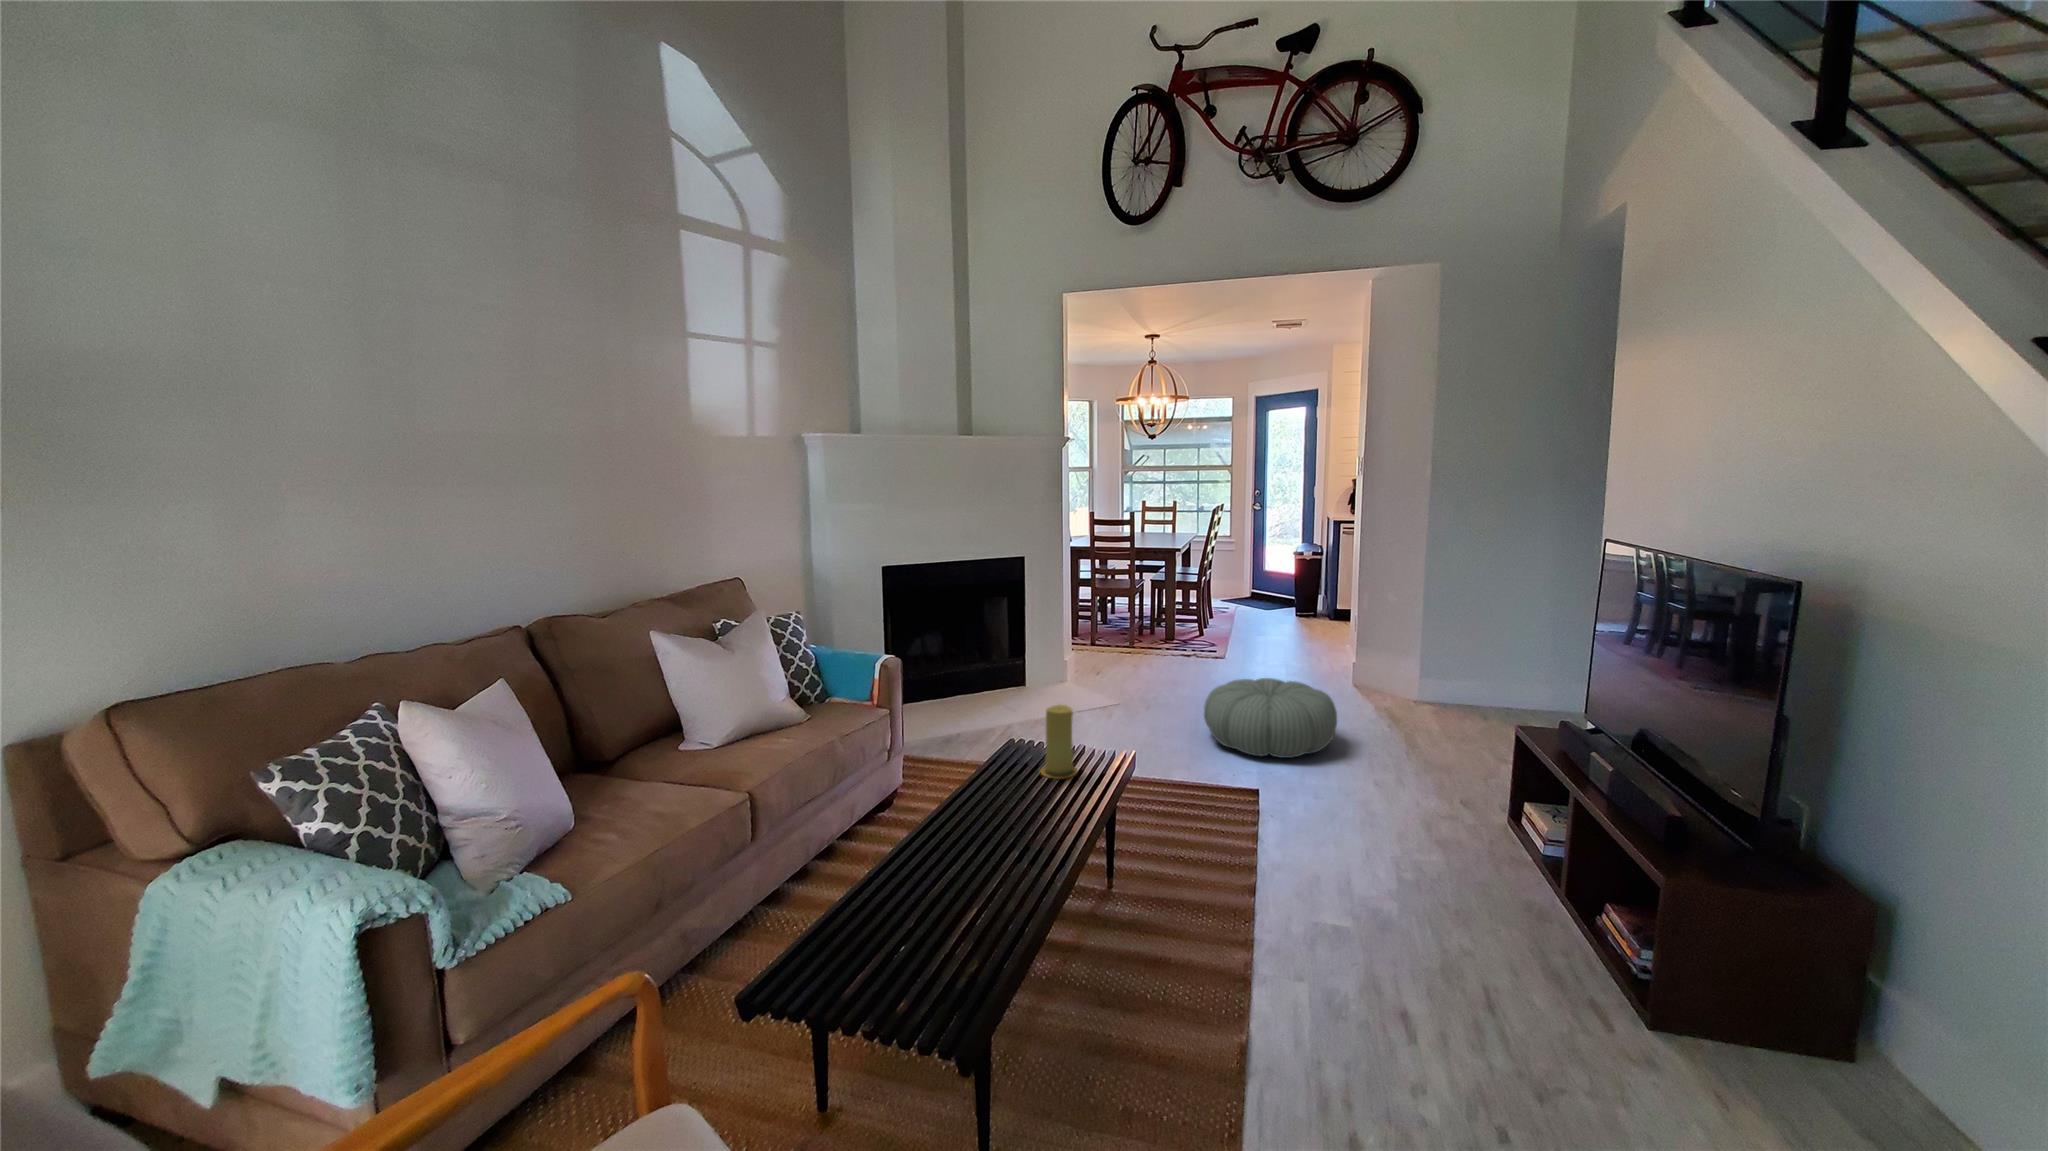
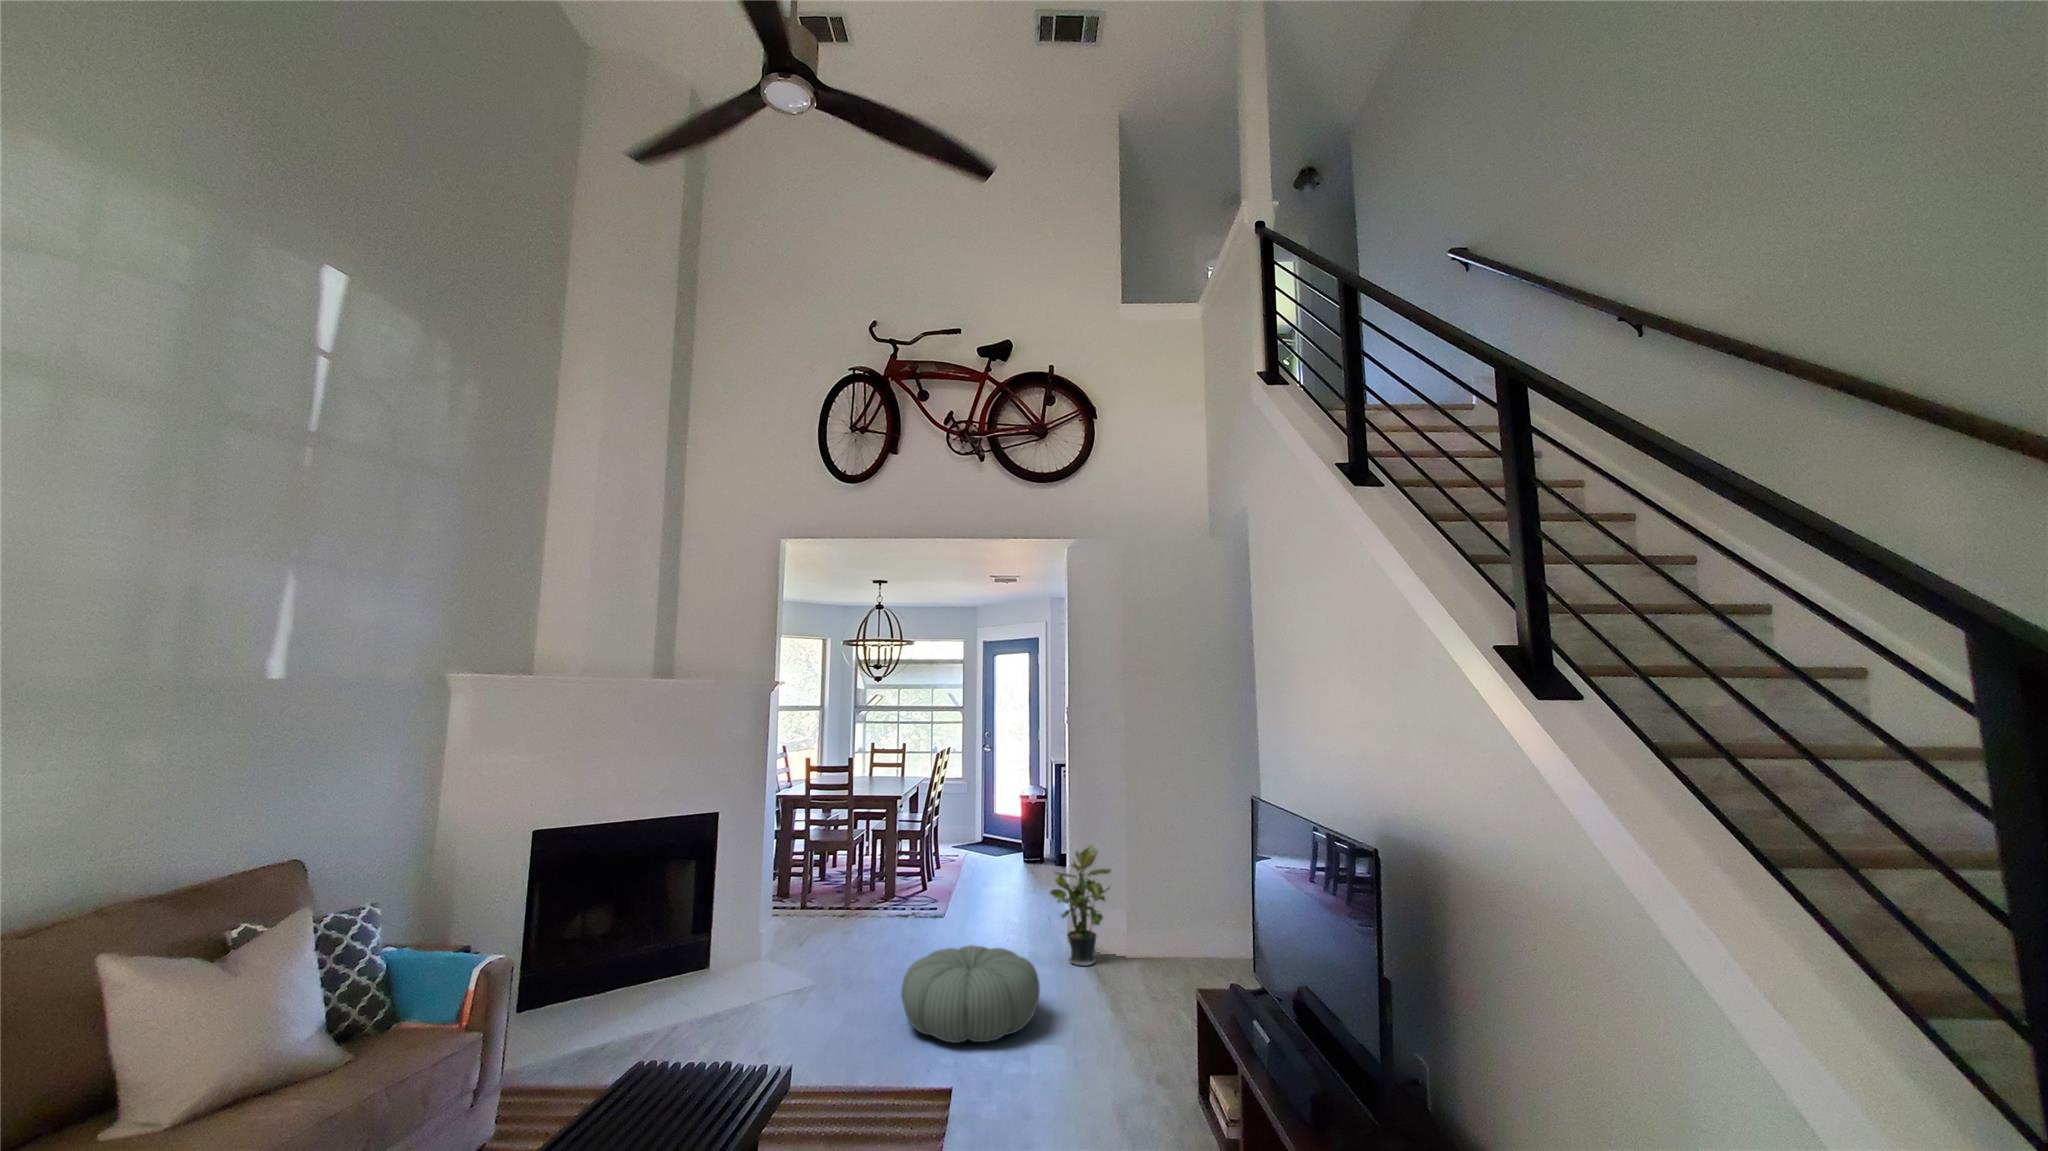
potted plant: none [1341,593,1410,706] -> present [1050,845,1111,966]
candle: present [1040,705,1077,779] -> none [657,1018,707,1121]

